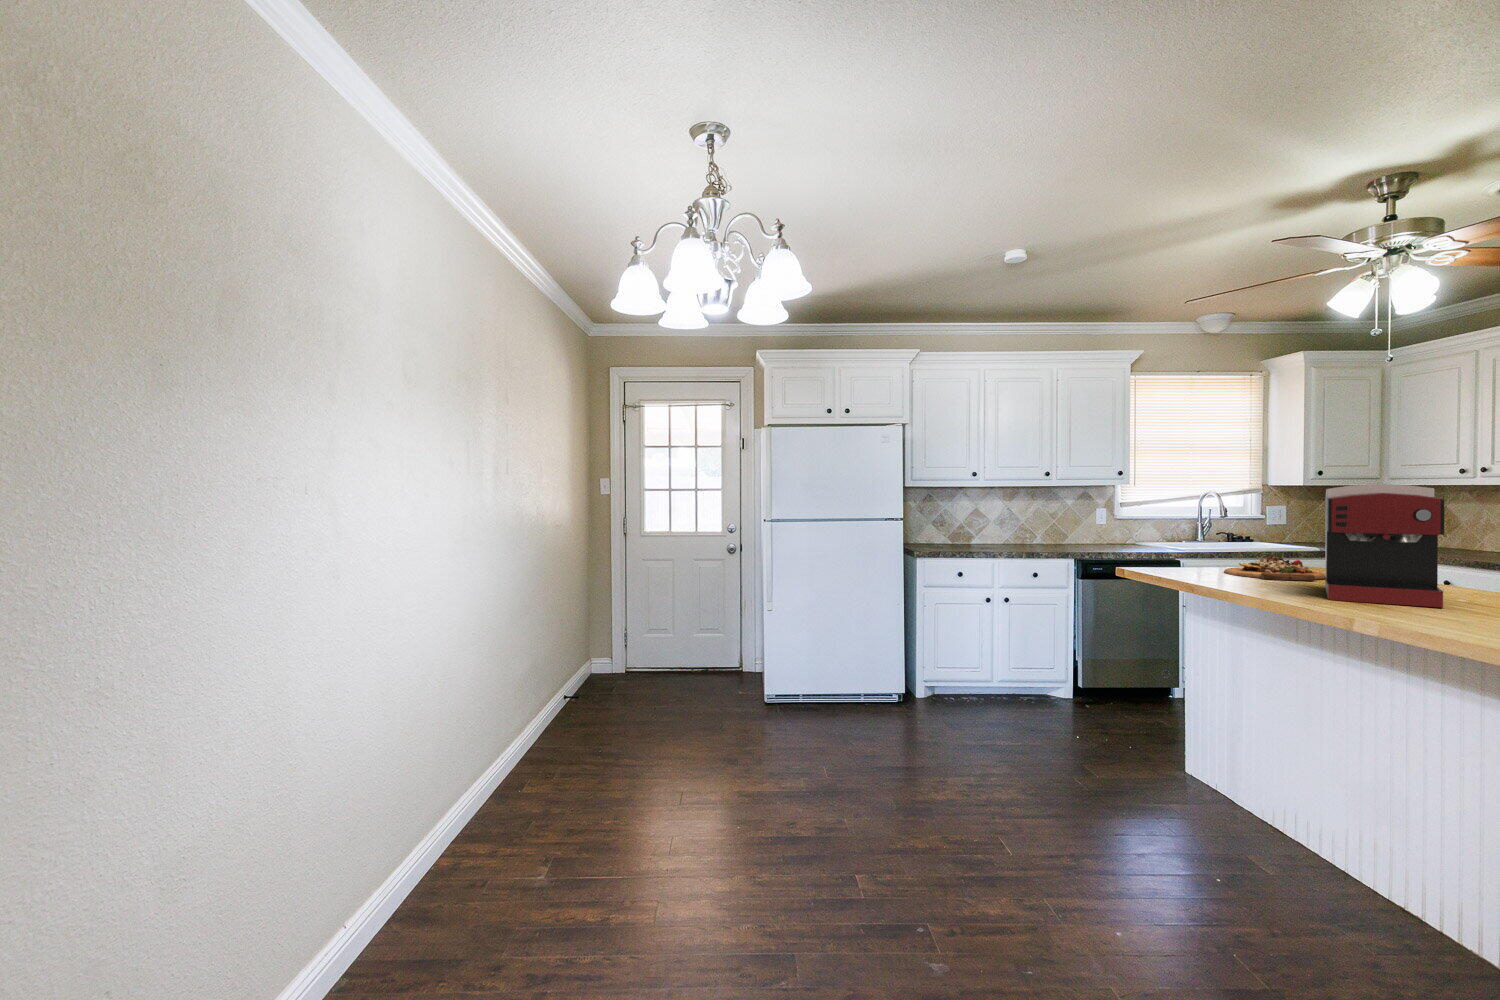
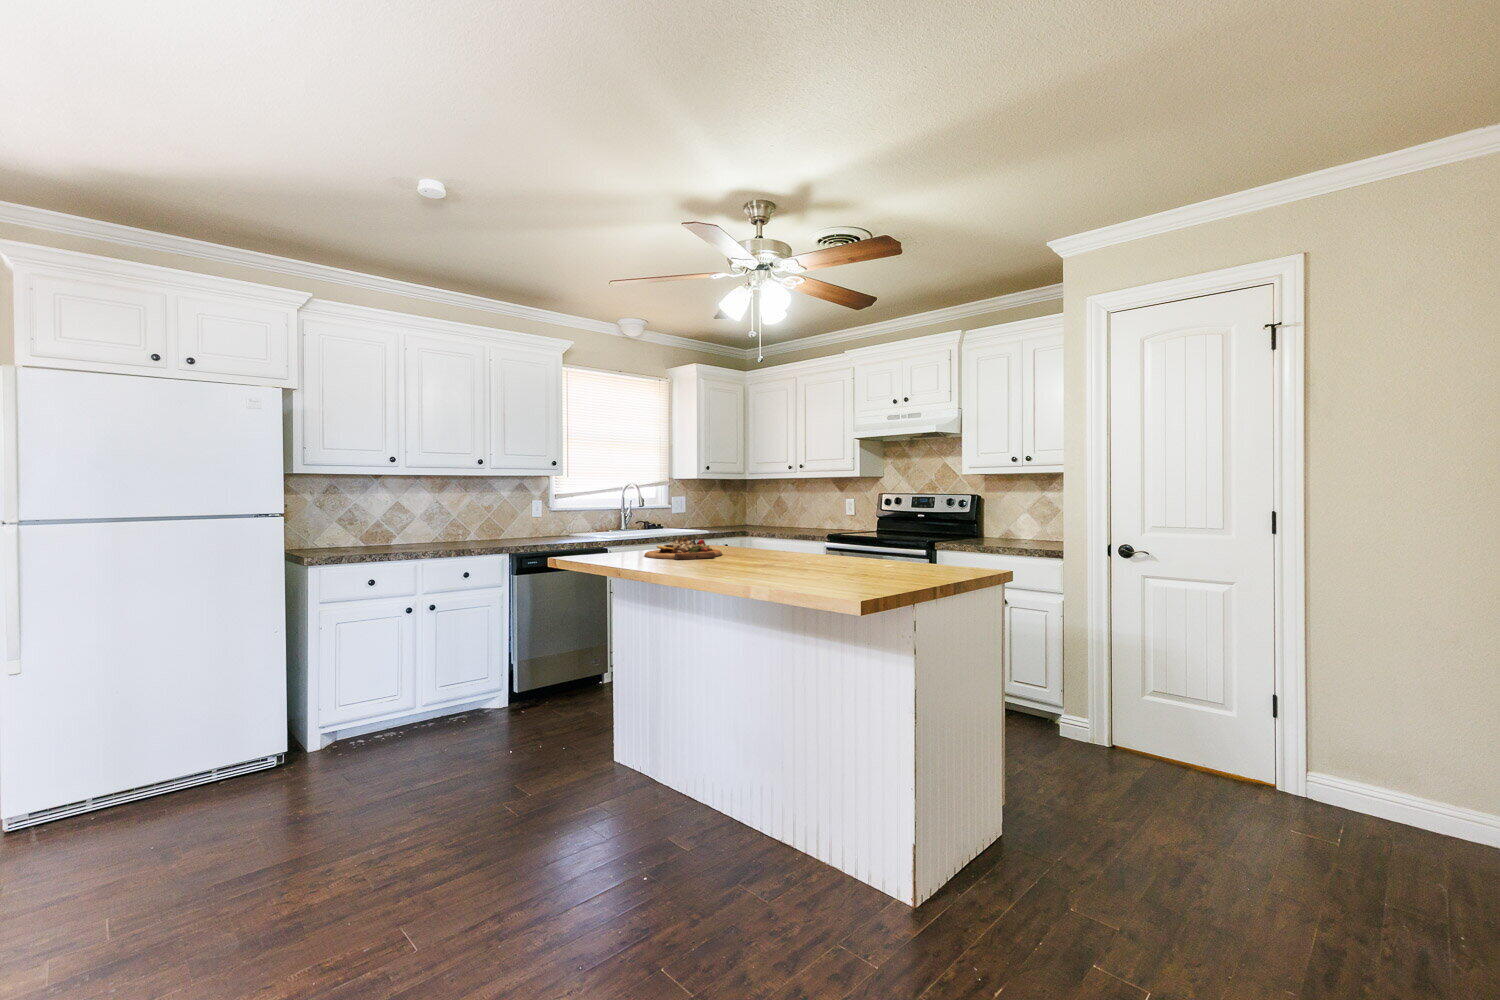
coffee maker: present [1325,484,1444,608] -> none [724,465,807,574]

